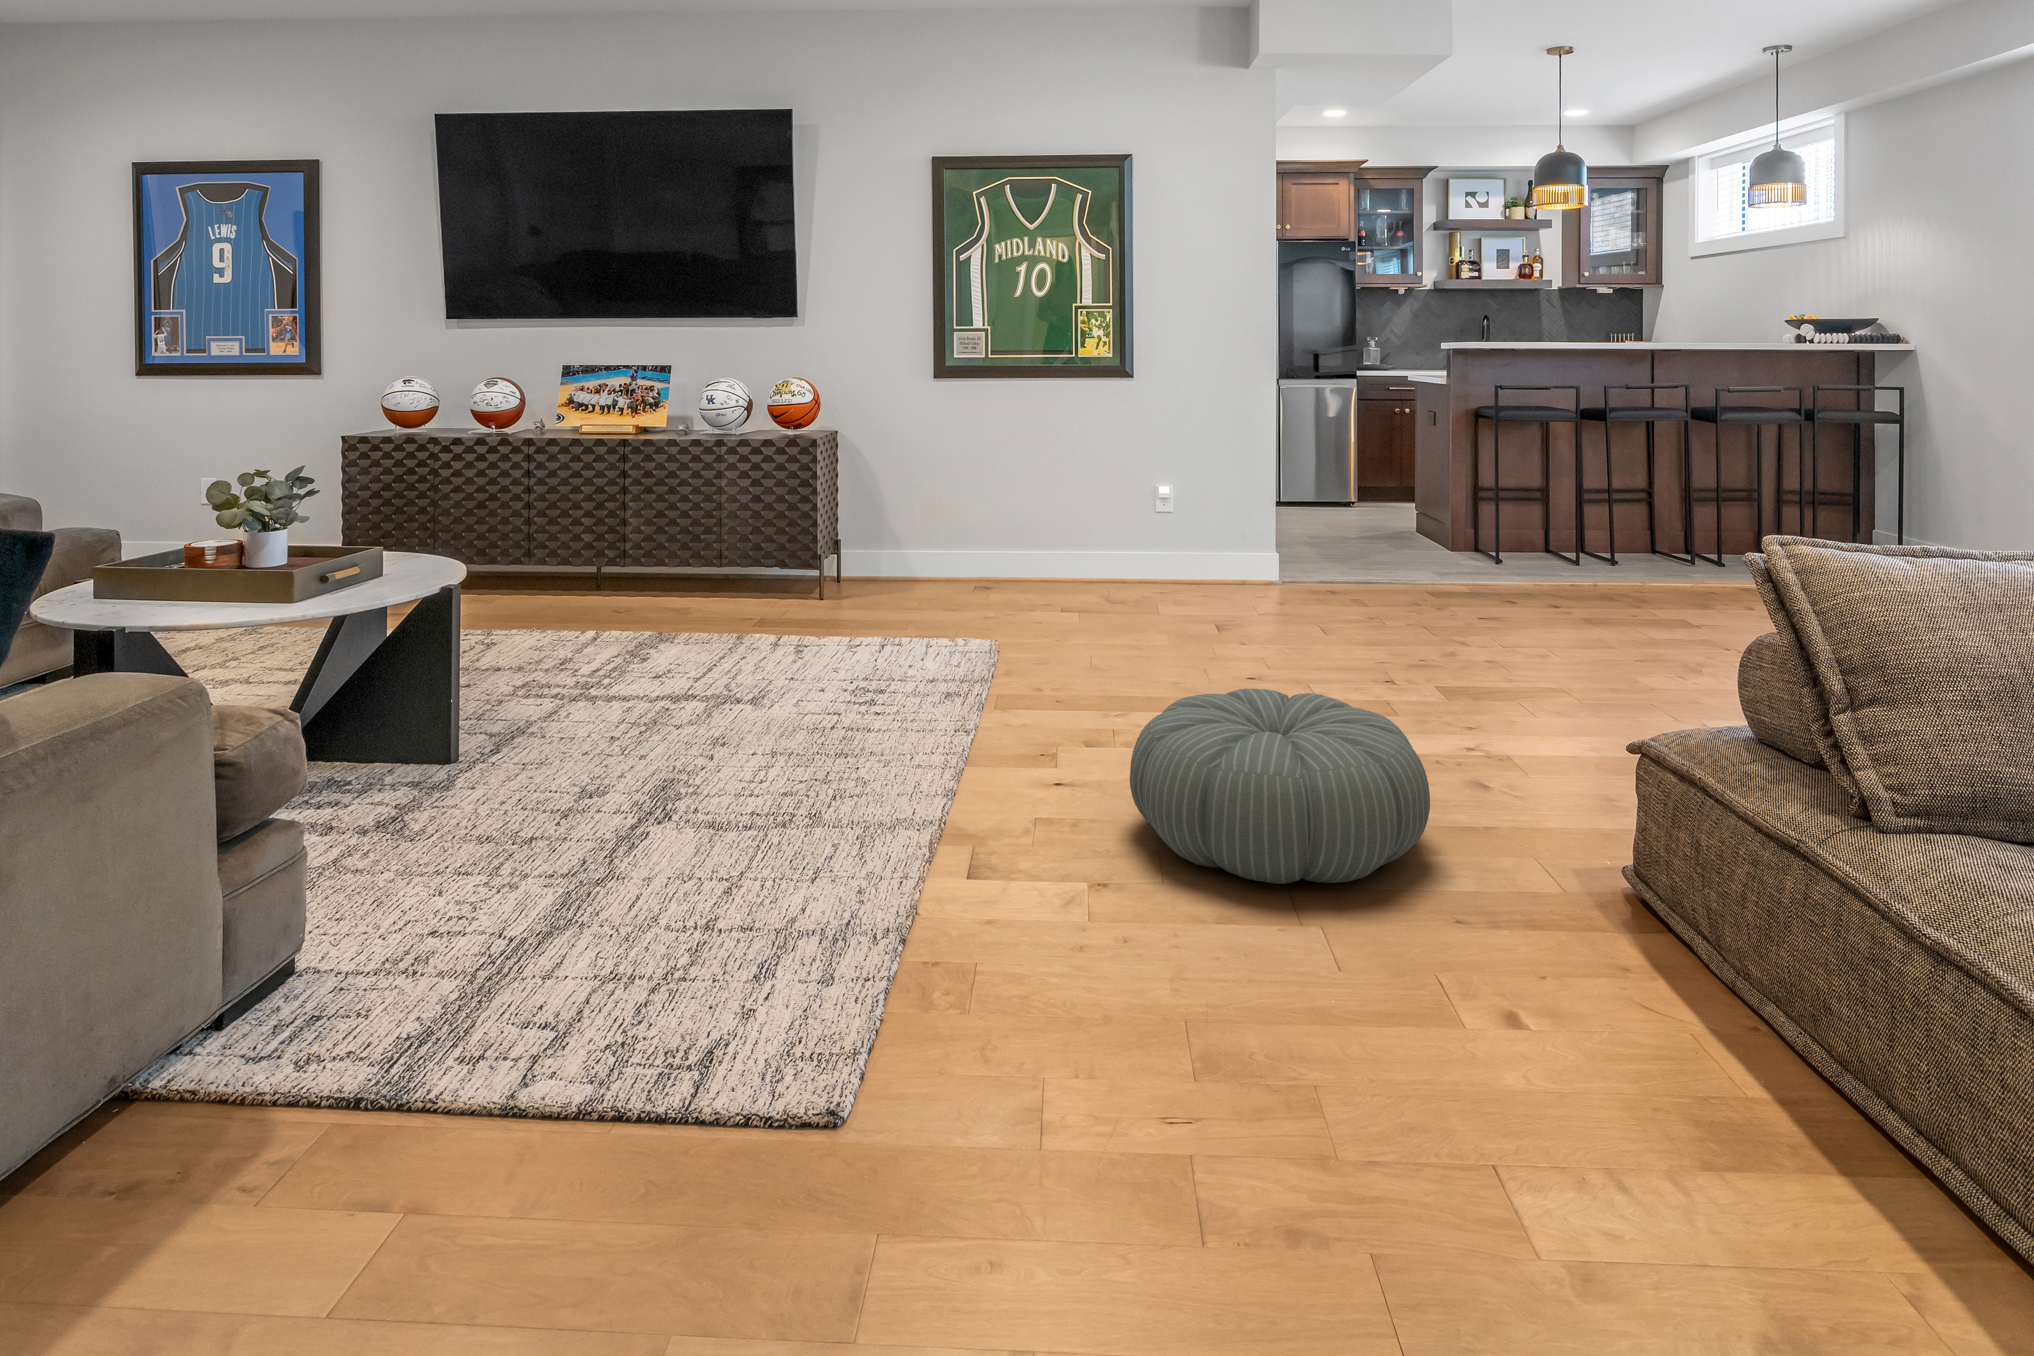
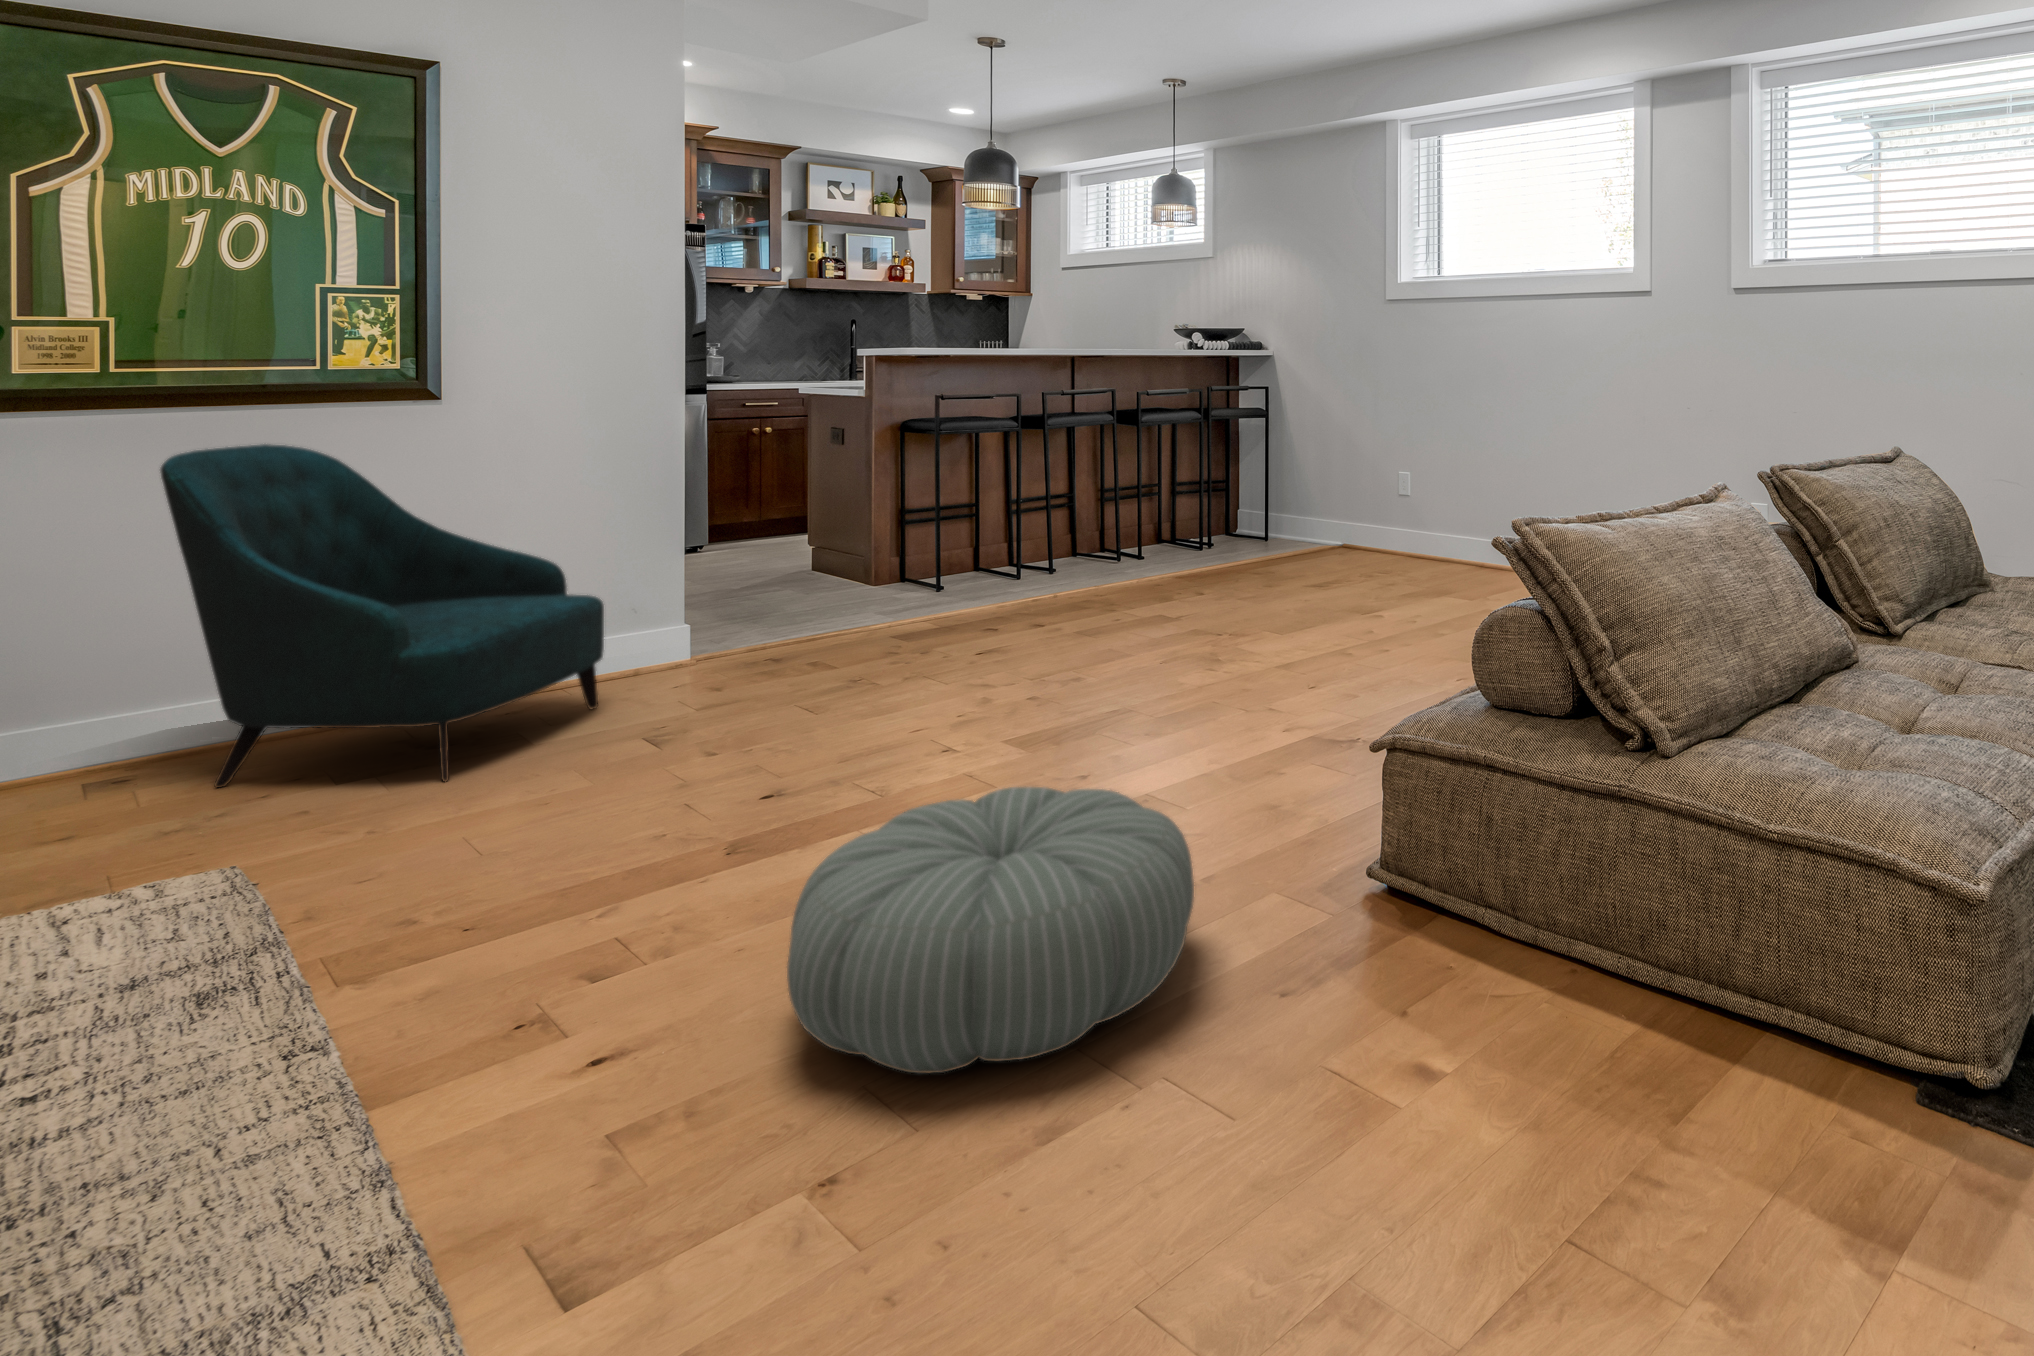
armchair: none [999,402,1208,625] -> present [161,444,604,788]

